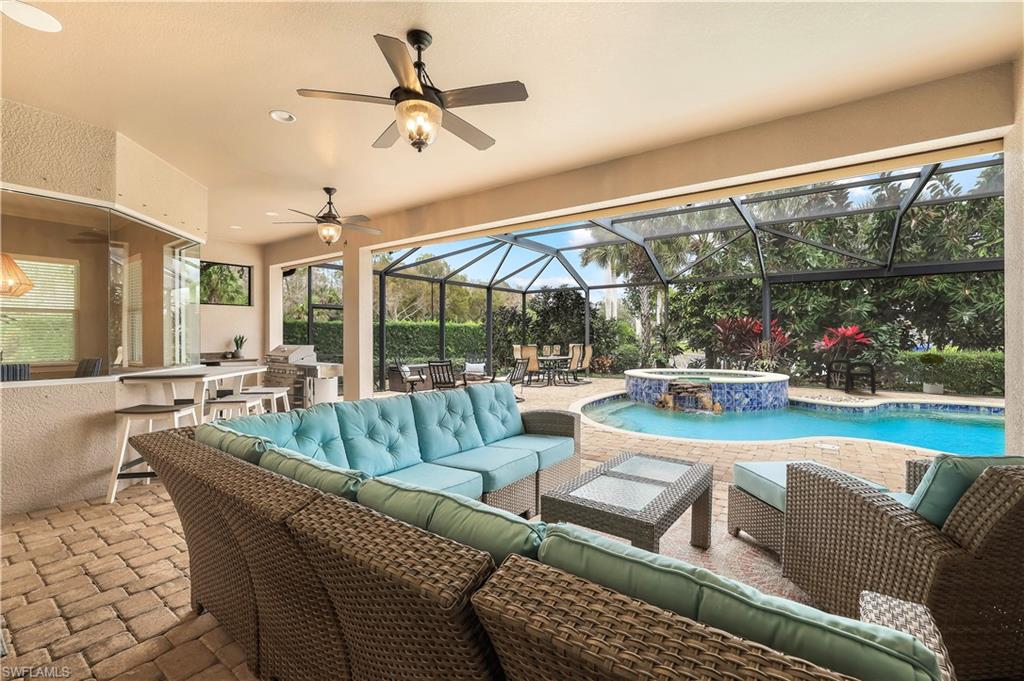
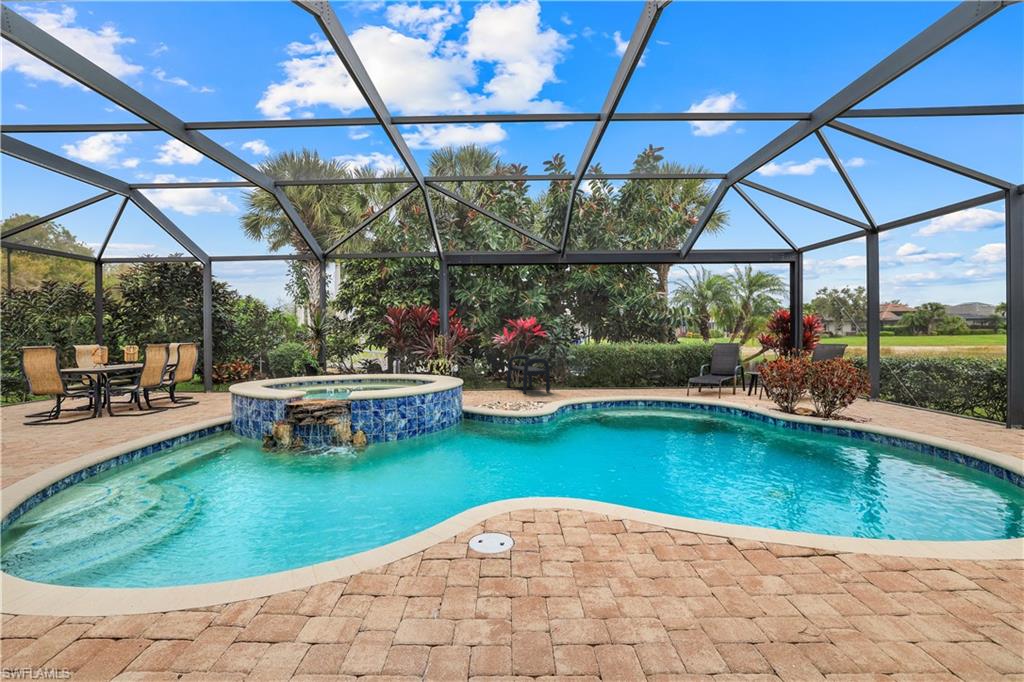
potted tree: present [920,353,944,394] -> none [585,347,603,388]

